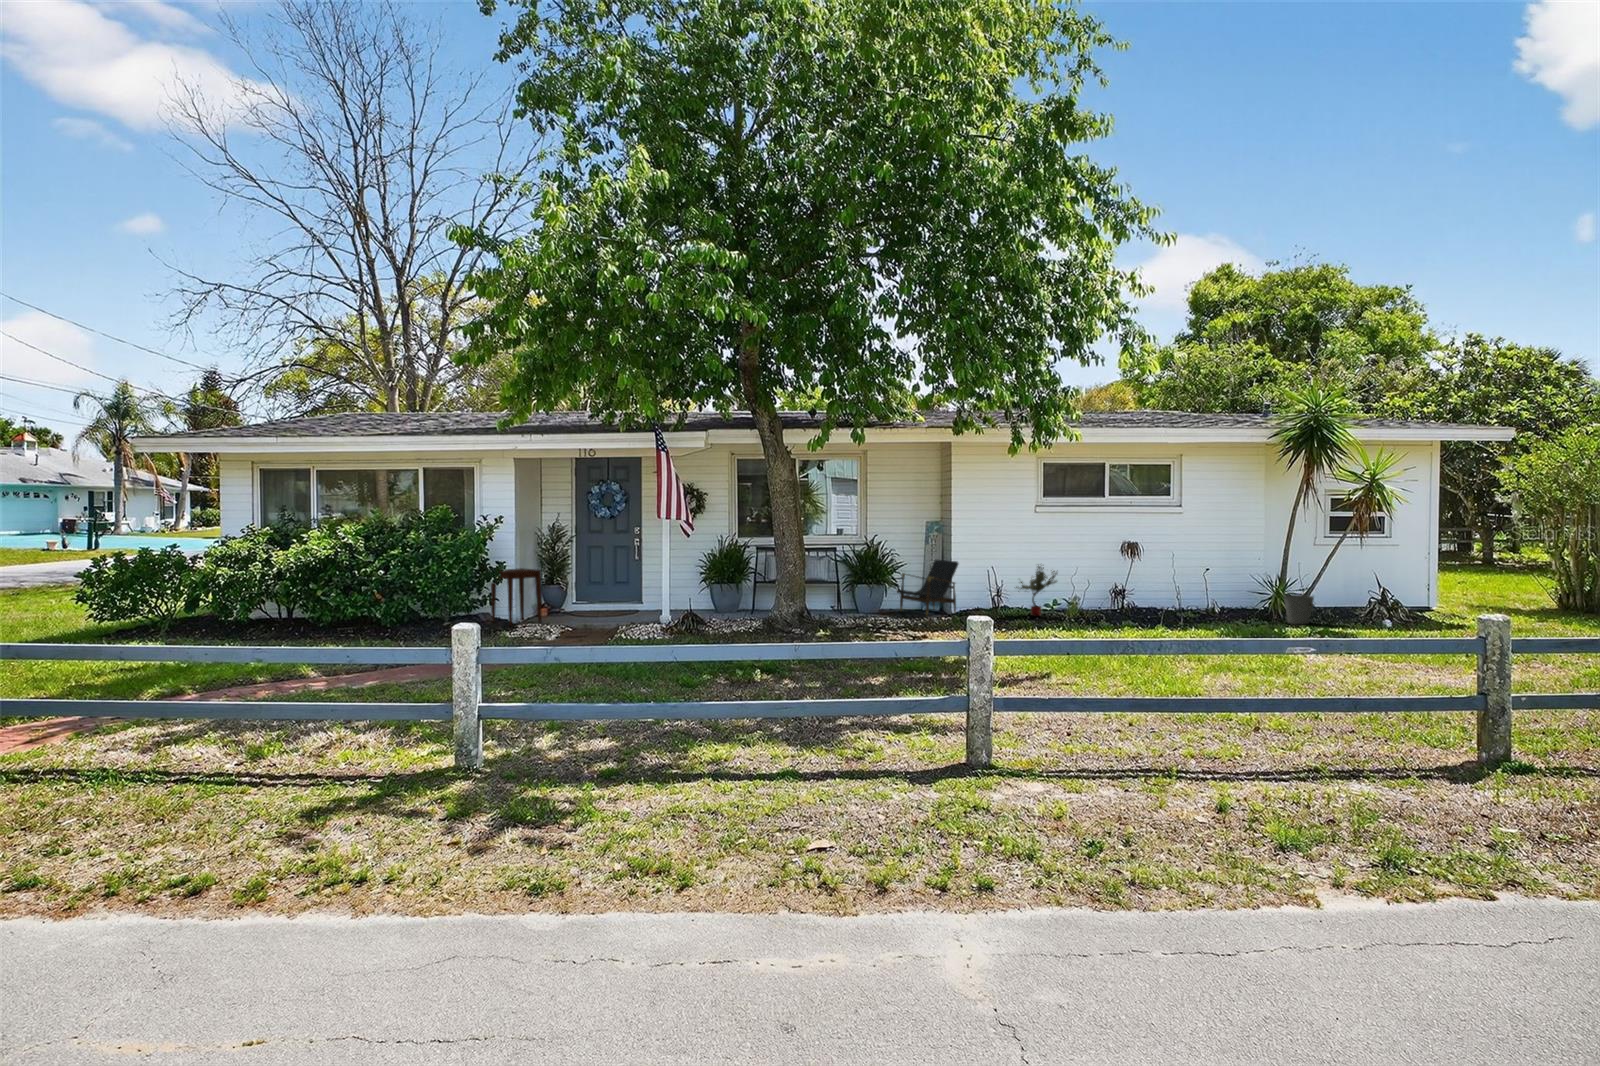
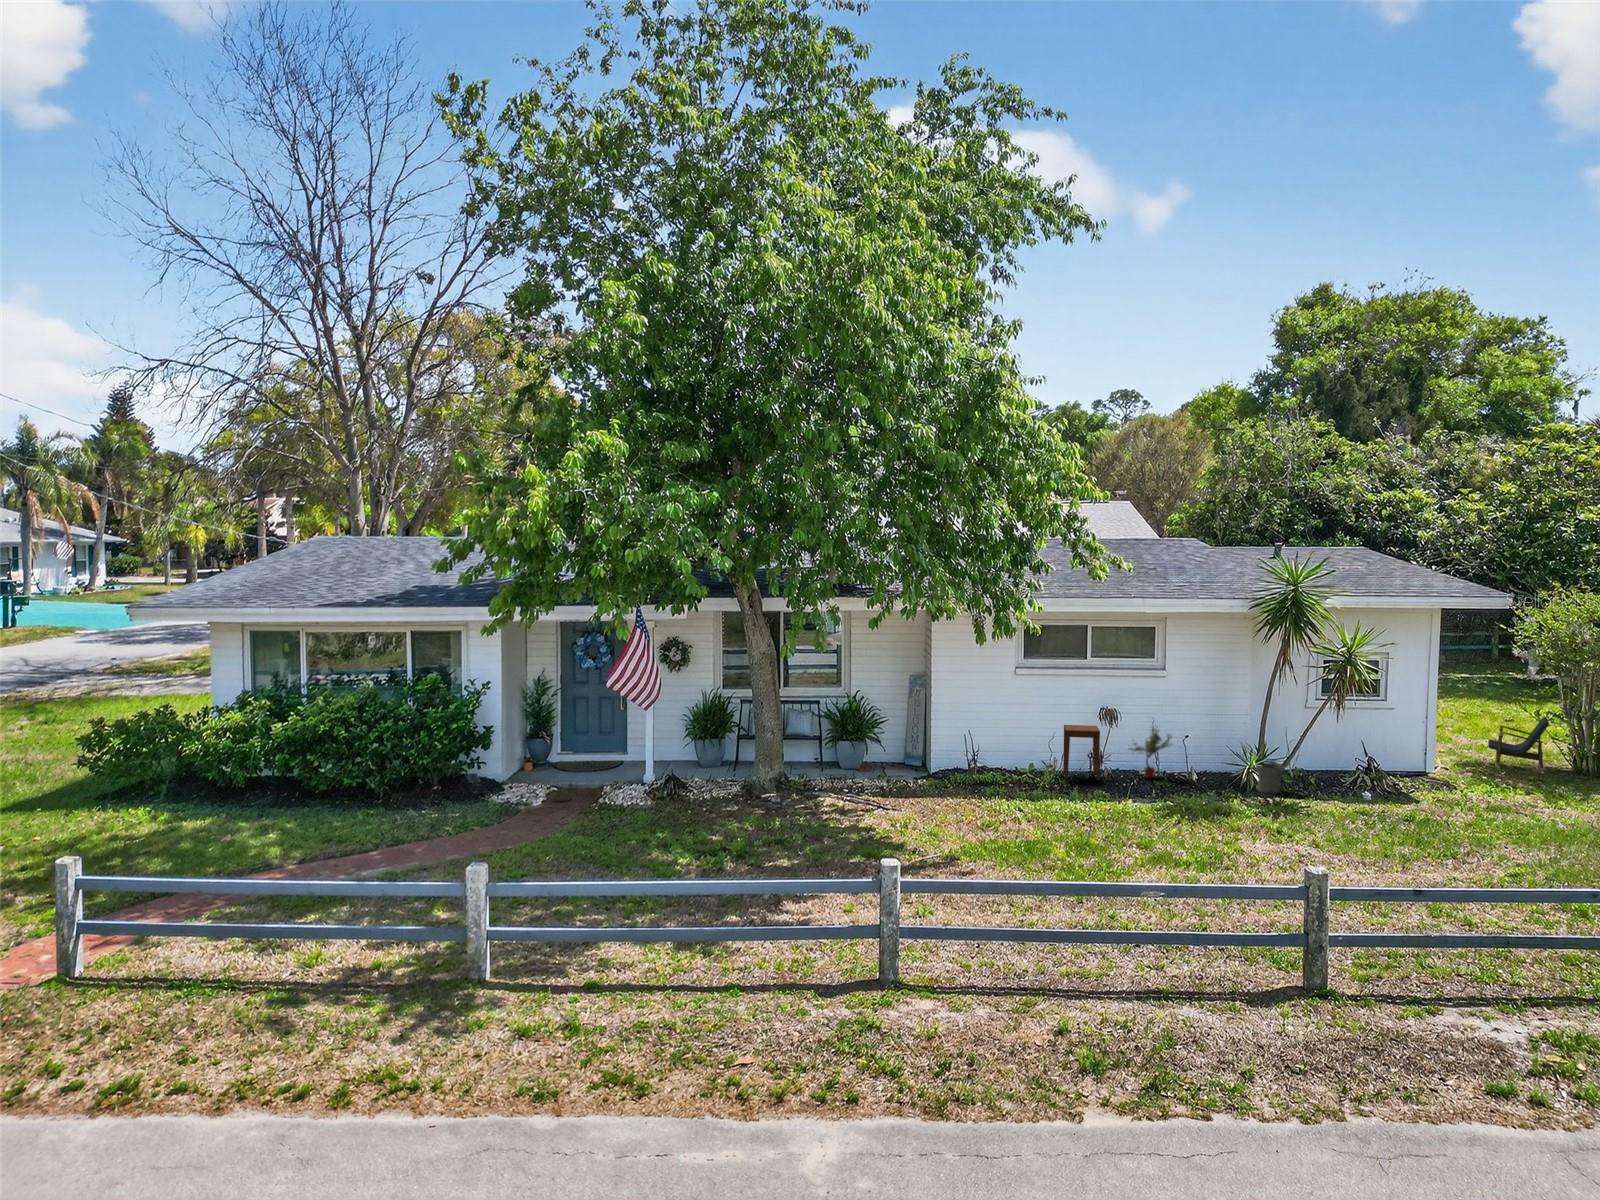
lounge chair: present [897,559,958,615] -> present [1488,717,1549,772]
potted tree: present [1016,566,1057,616] -> present [1130,727,1172,778]
side table: present [491,568,542,626] -> present [1063,725,1100,780]

